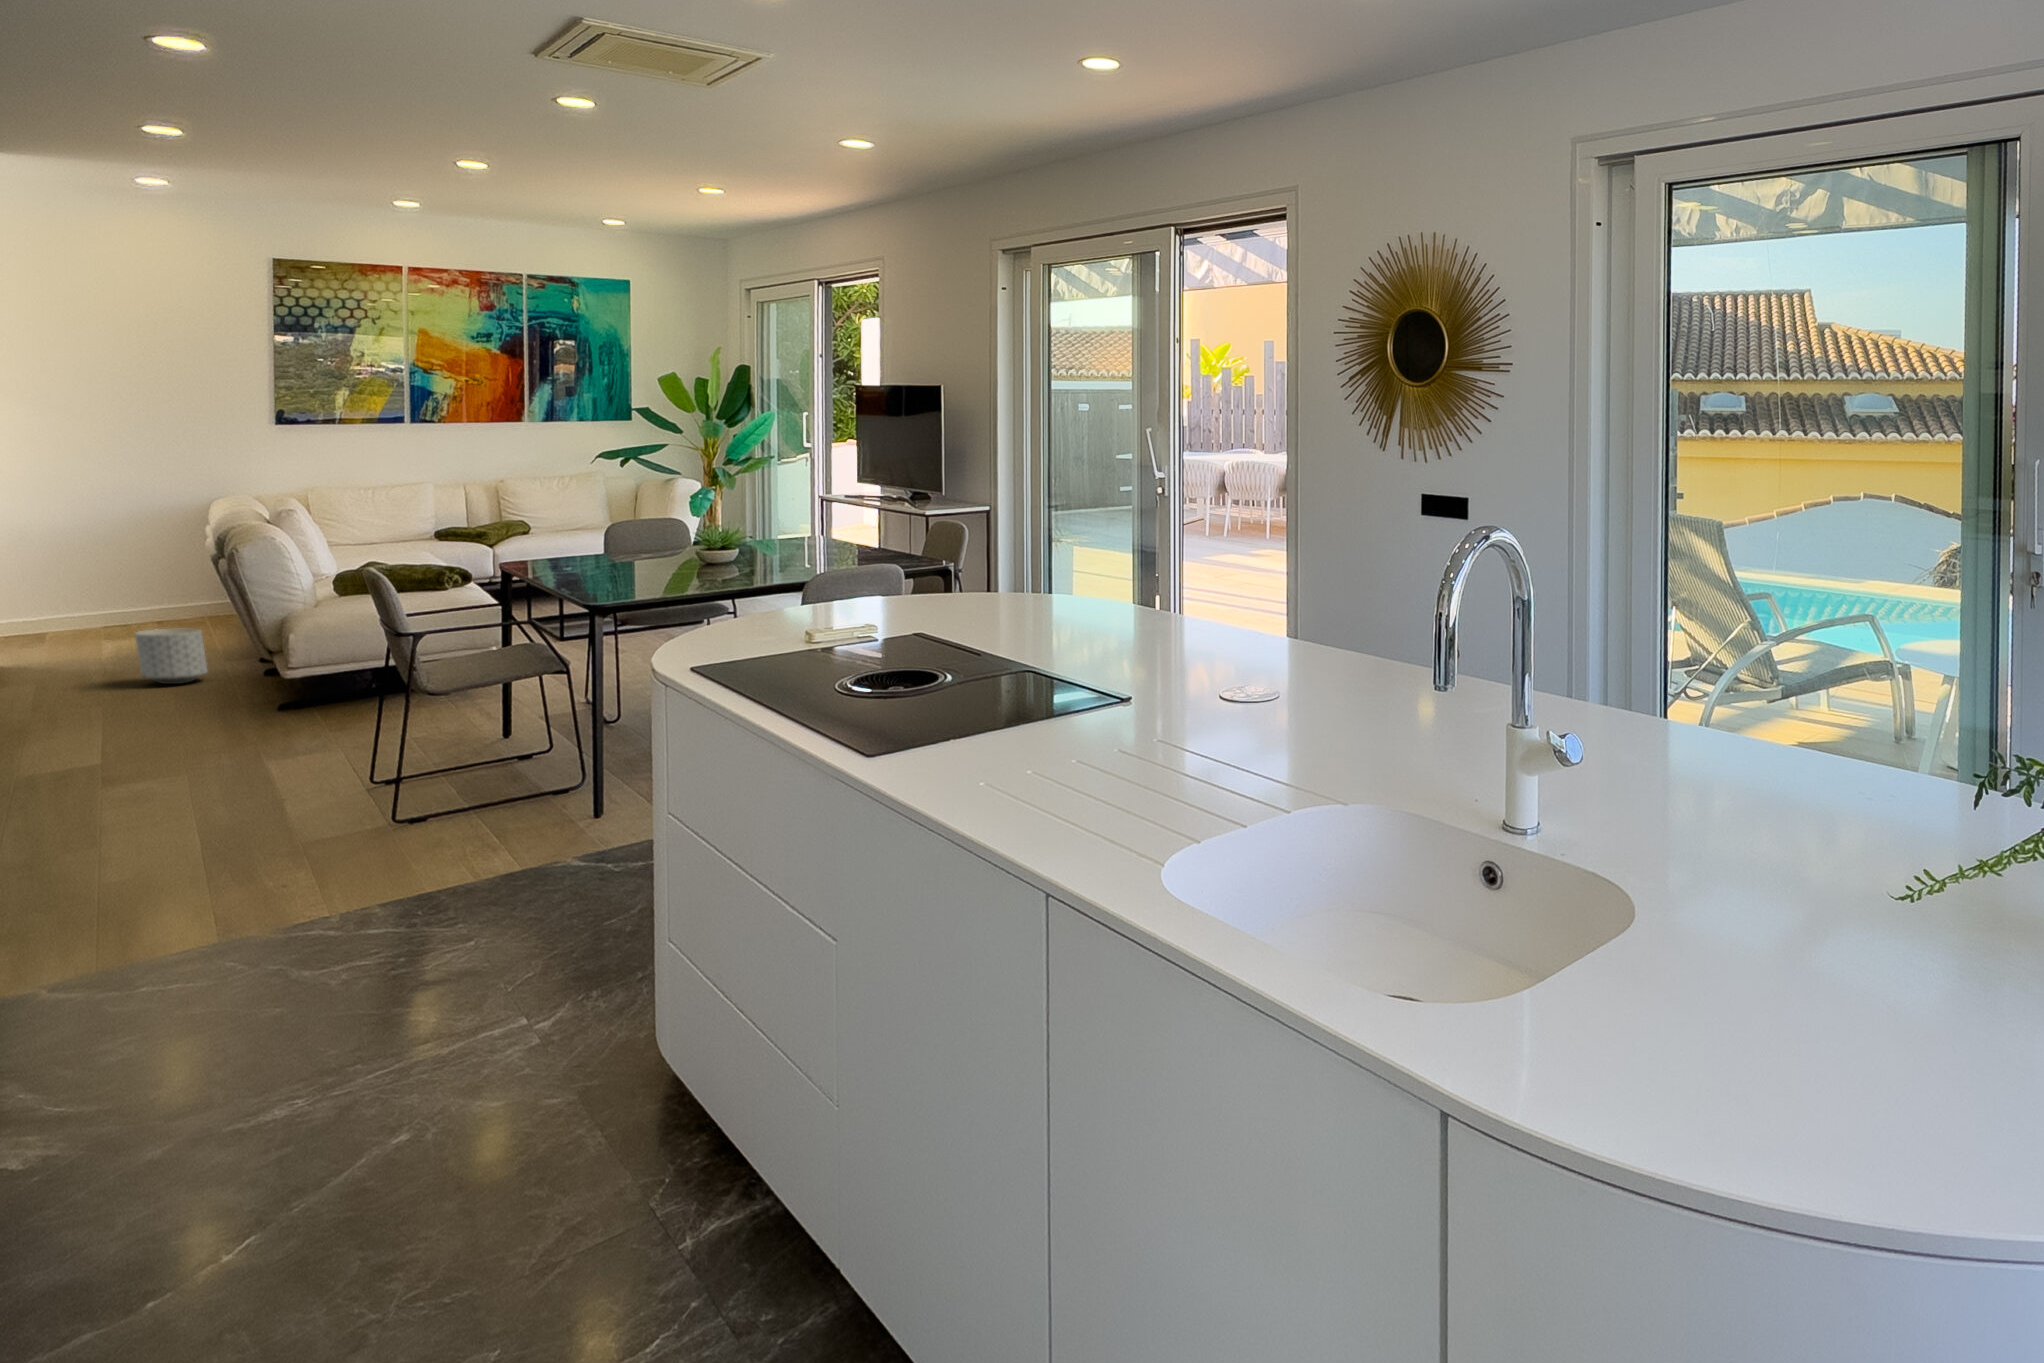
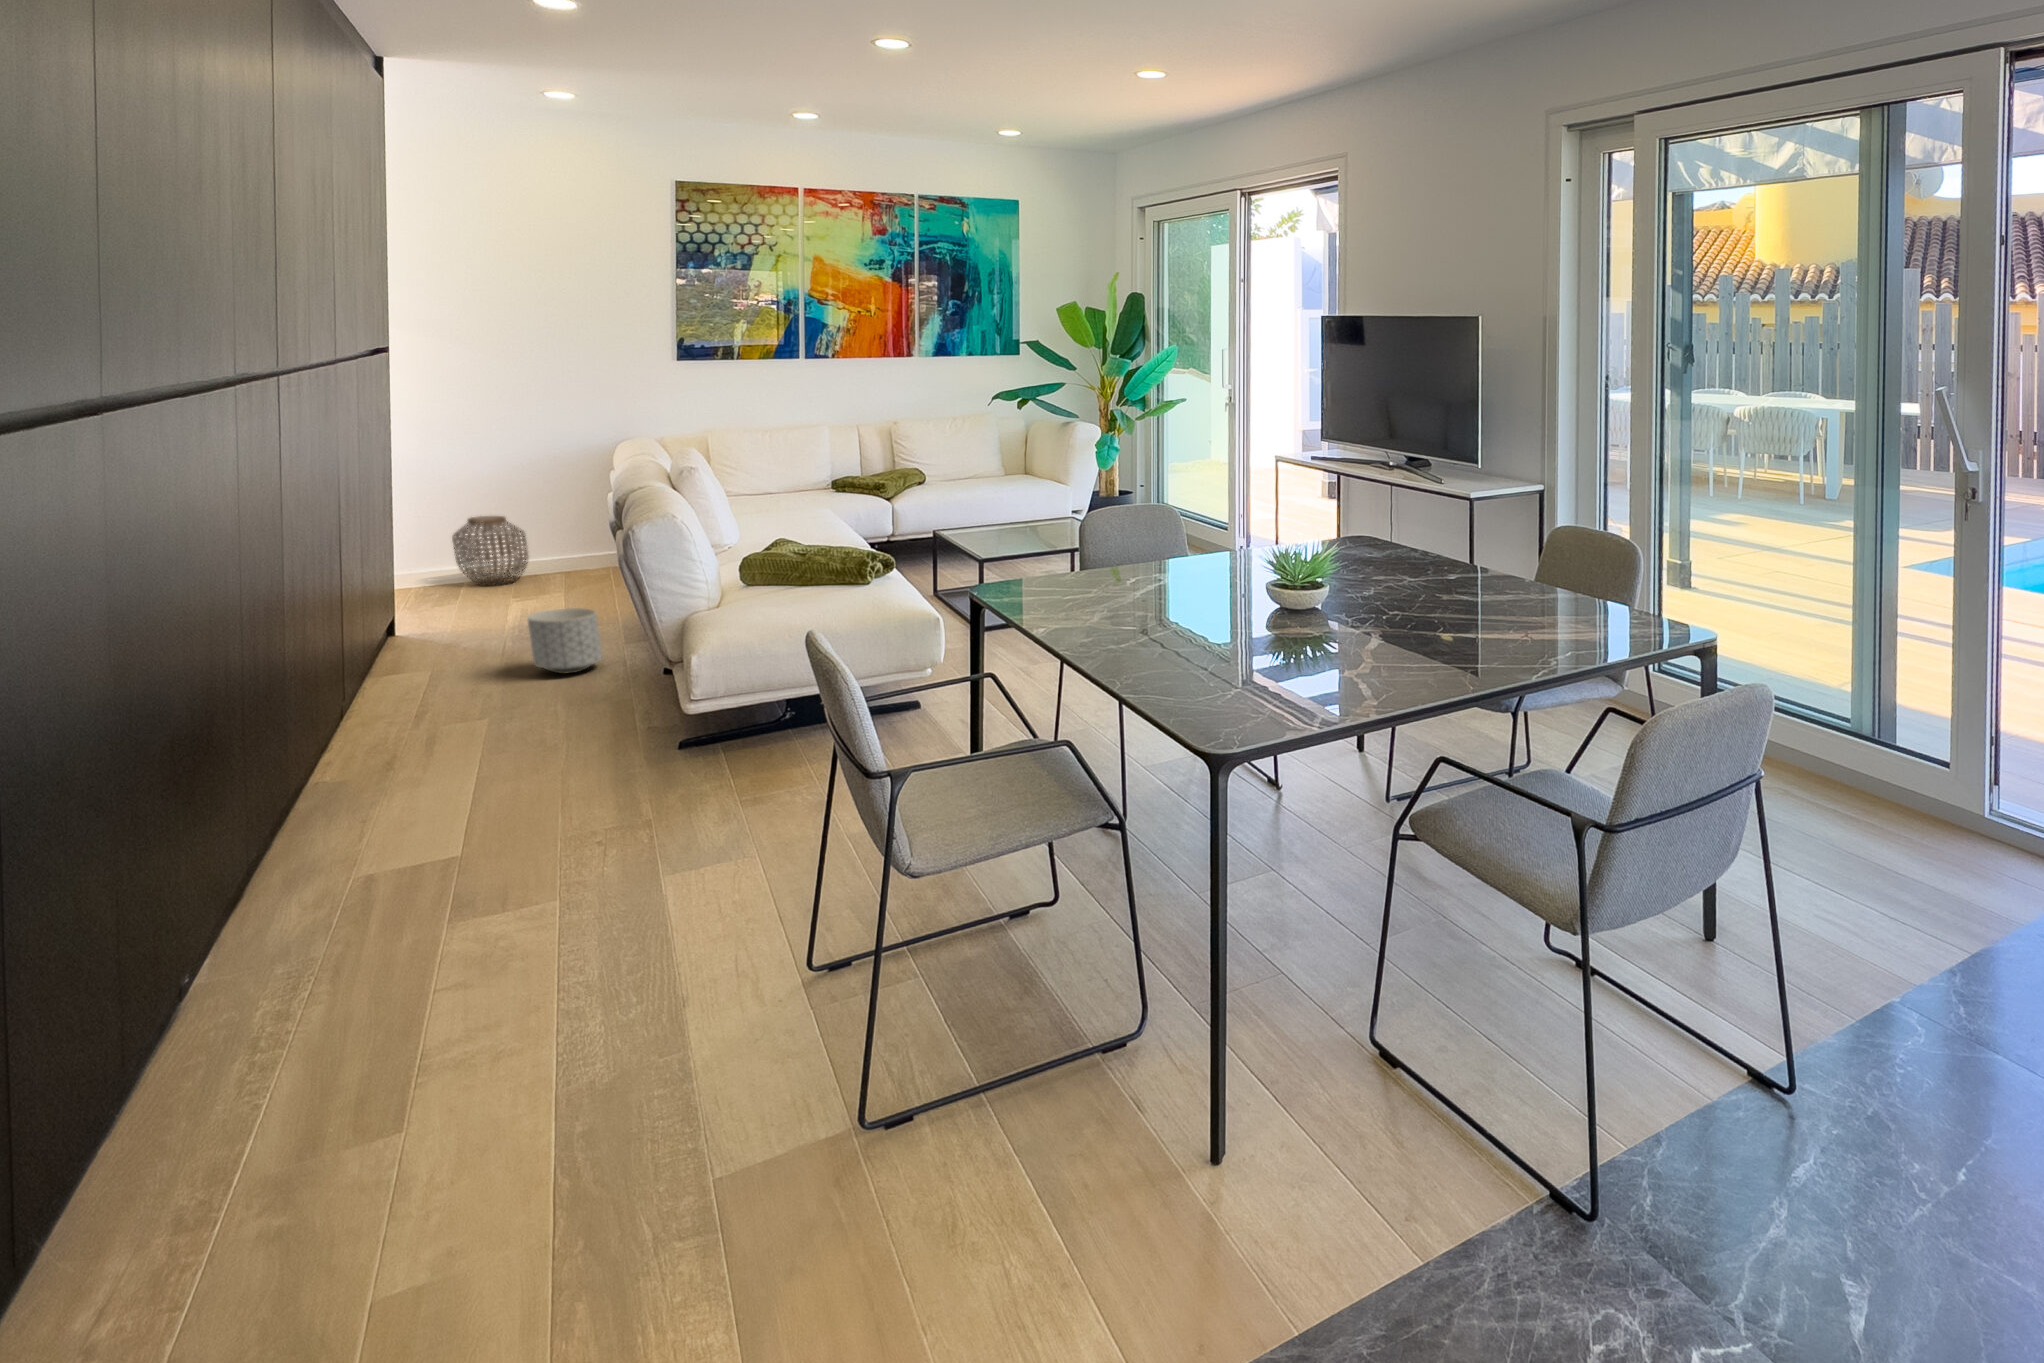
woven basket: none [46,569,126,635] -> present [452,516,528,586]

